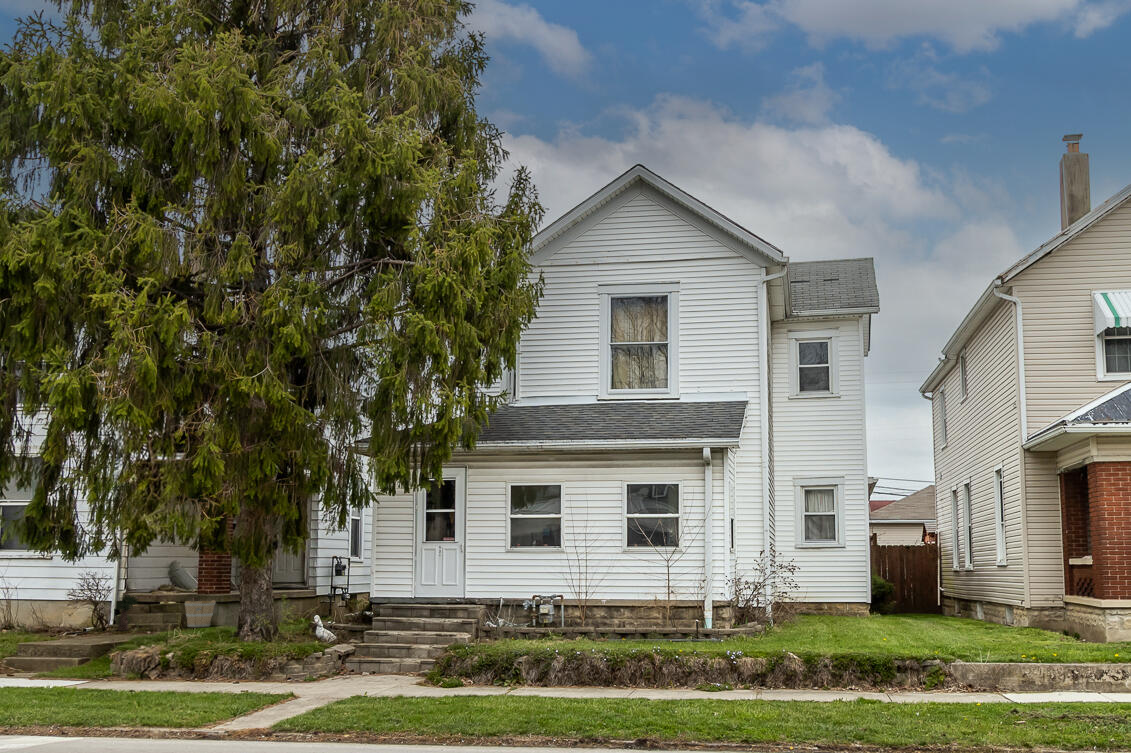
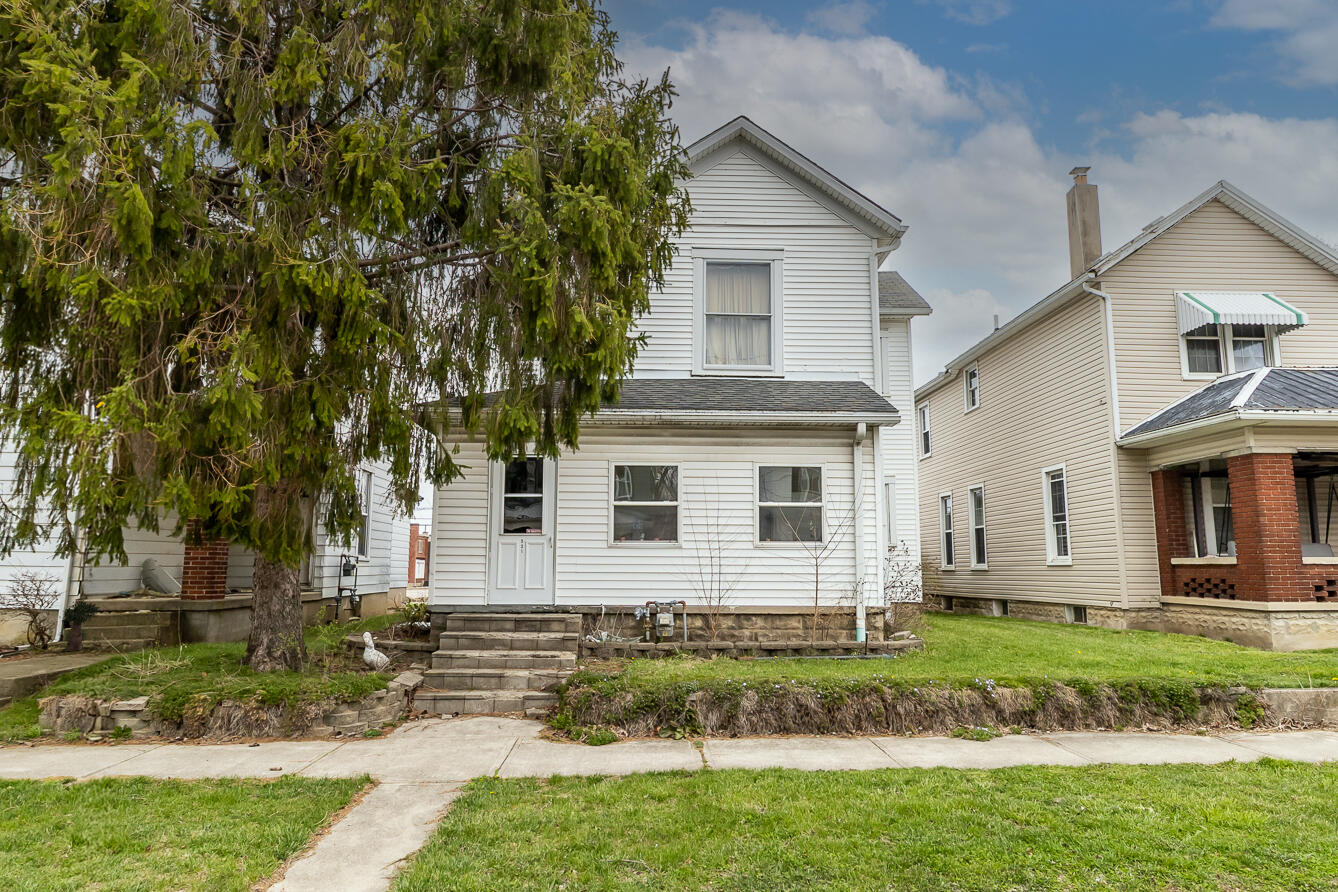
wooden bucket: present [185,600,215,627] -> none [168,608,213,645]

